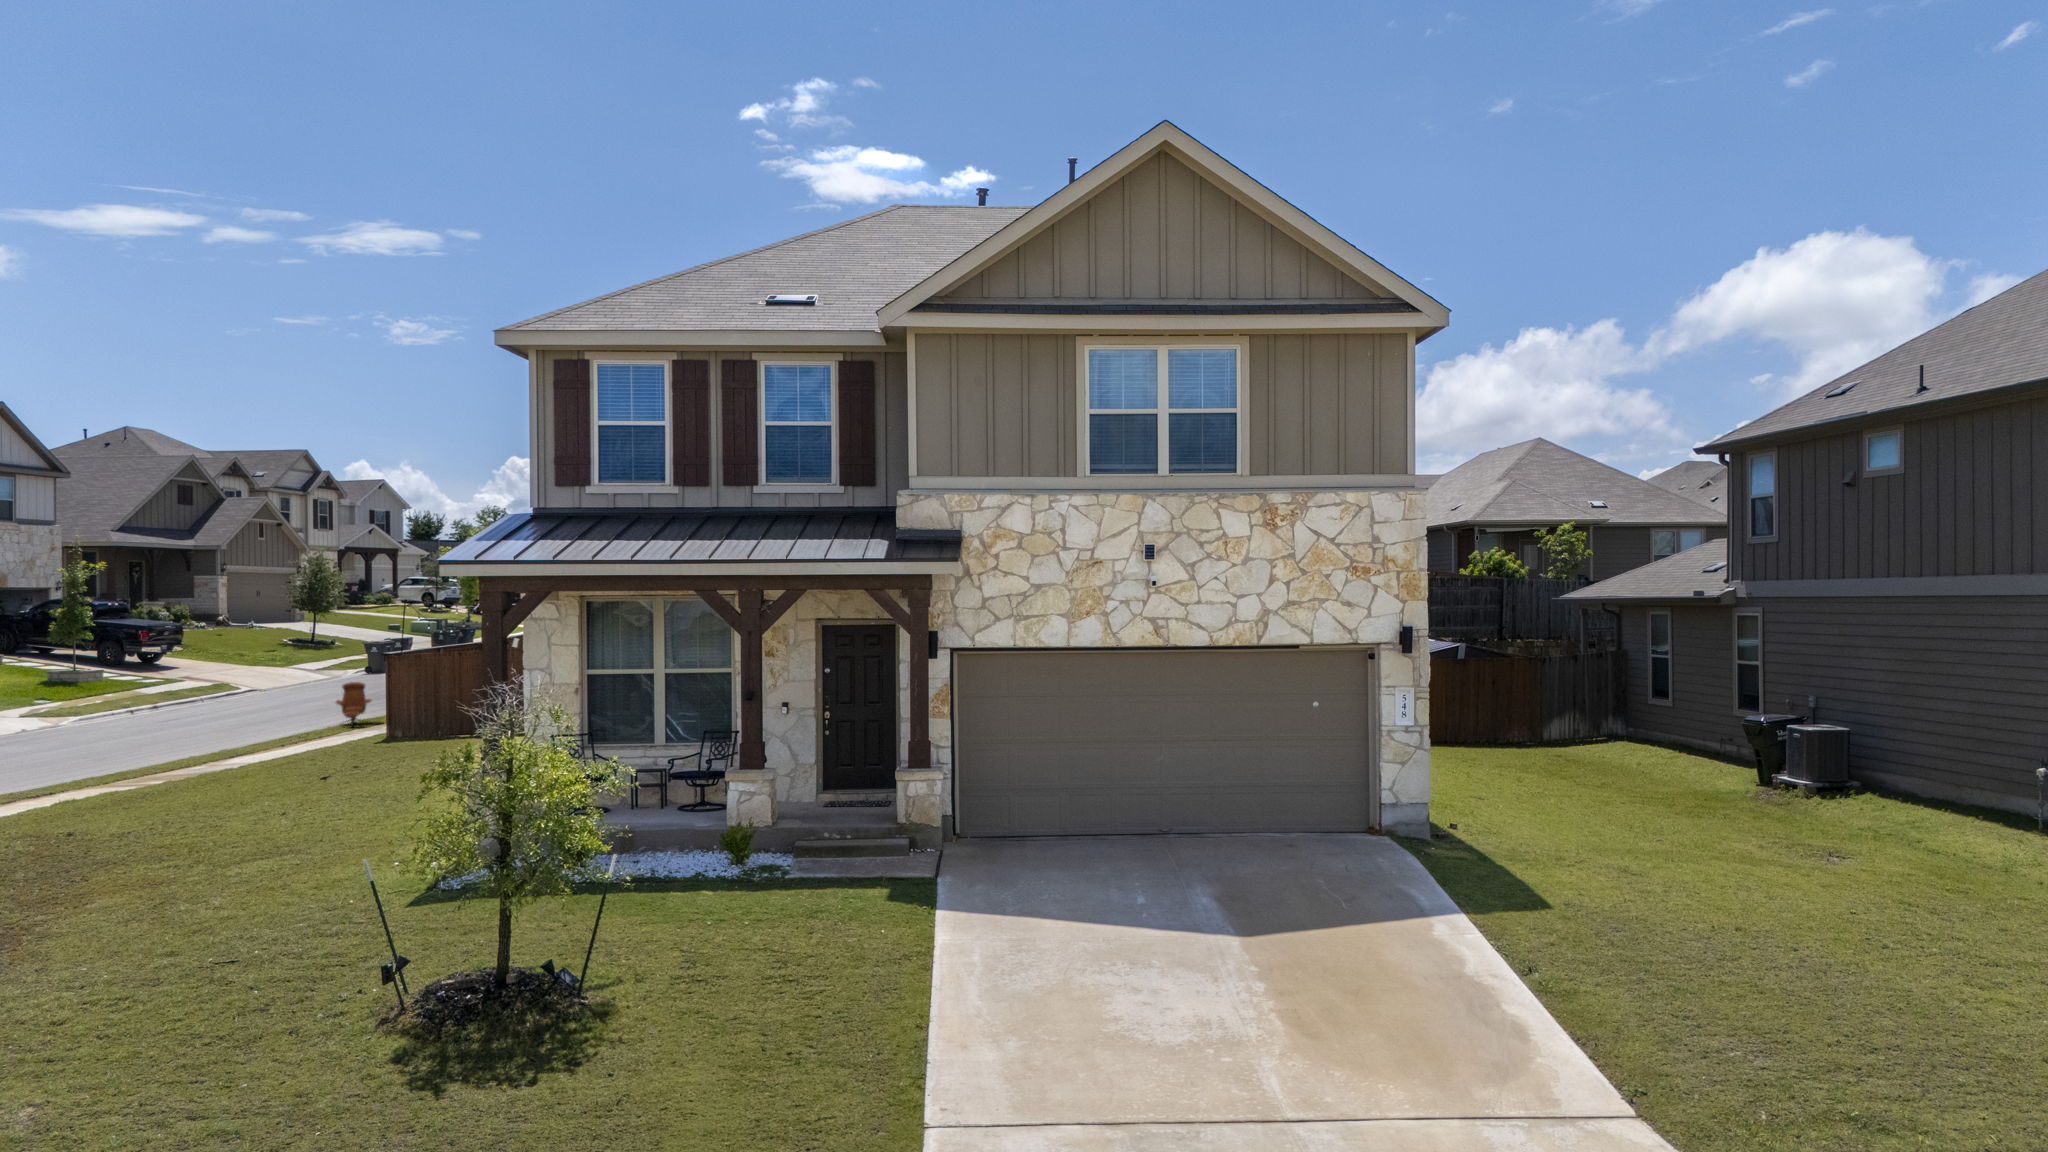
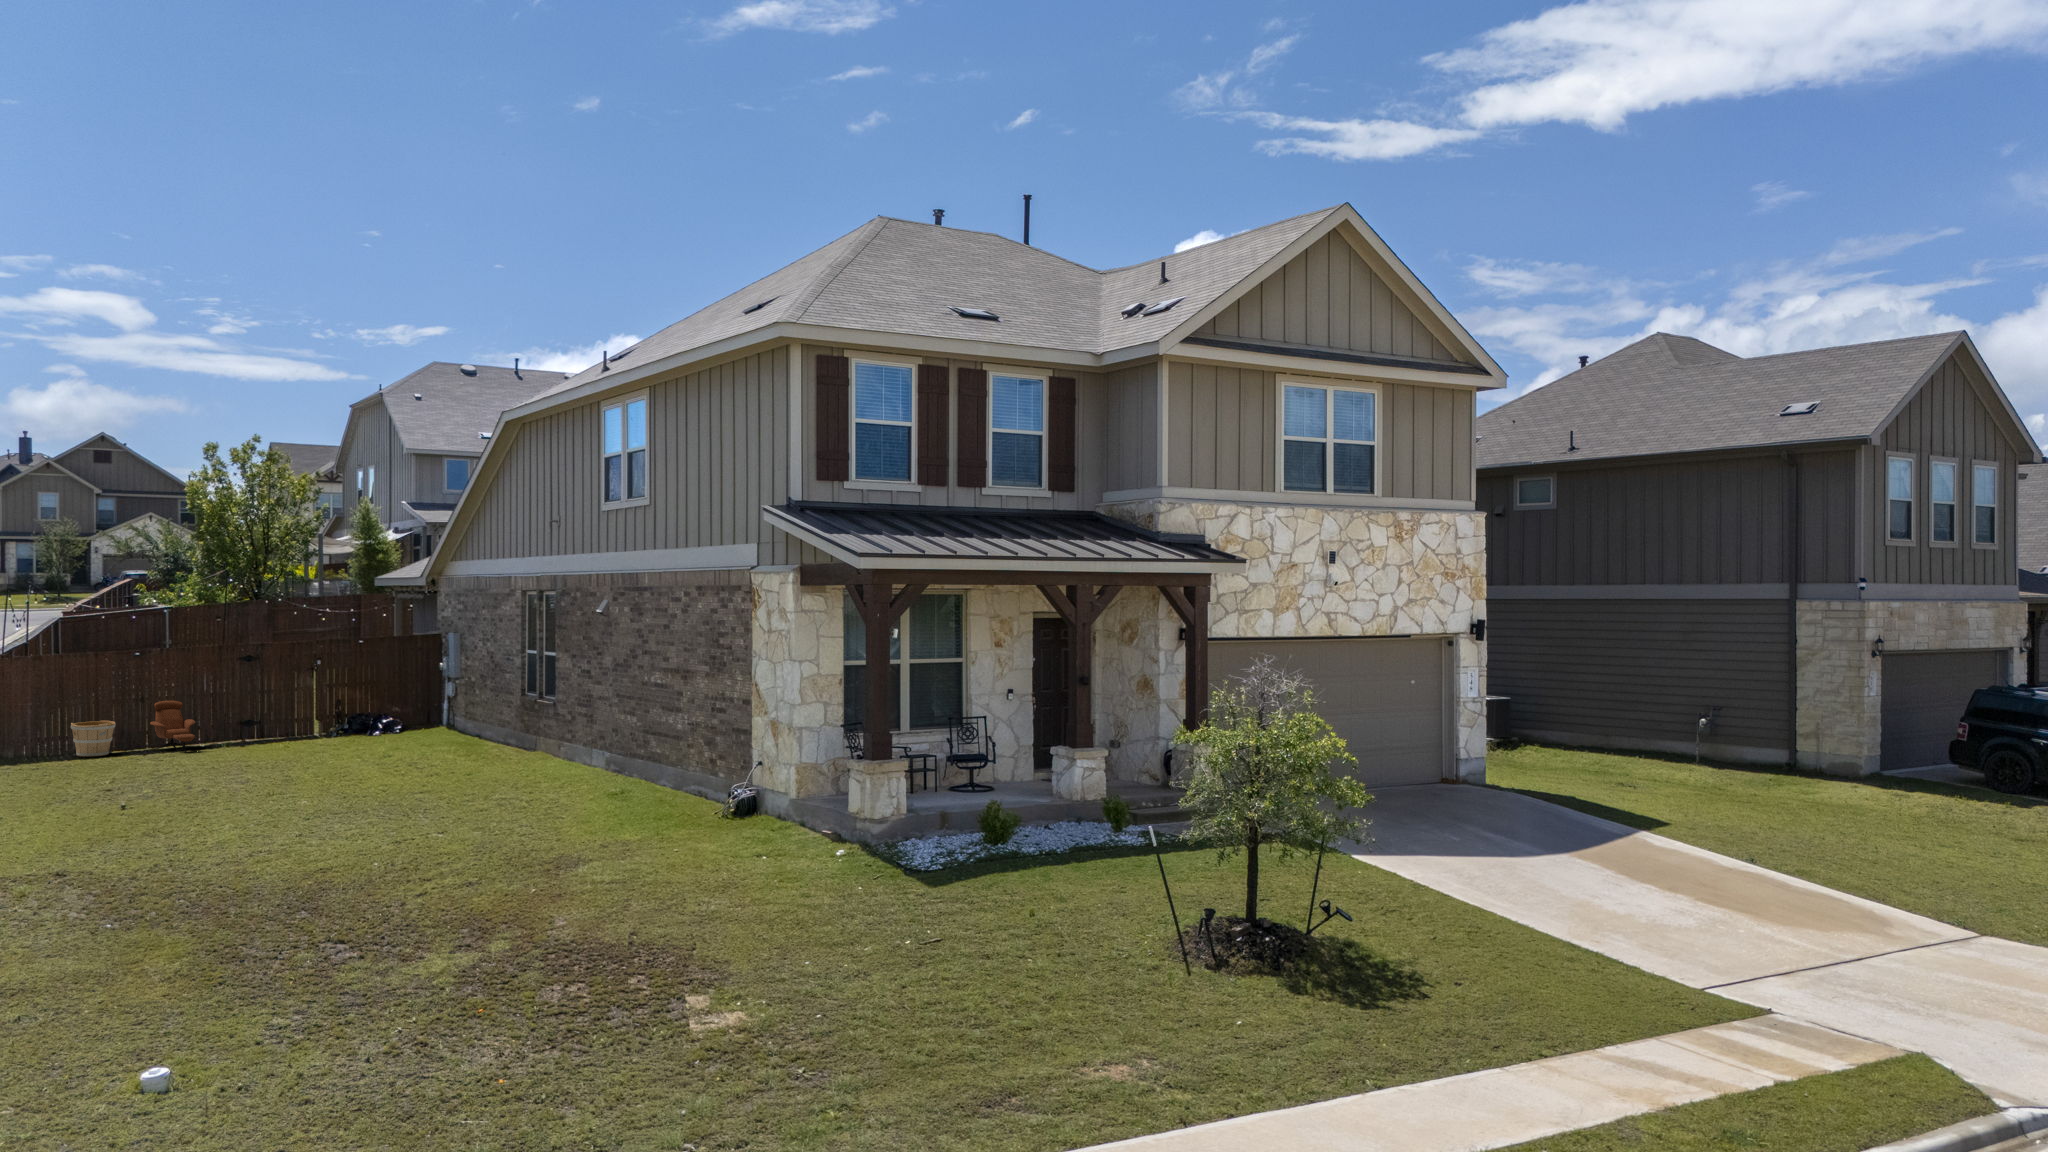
wooden bucket: none [270,698,306,729] -> present [71,720,116,757]

